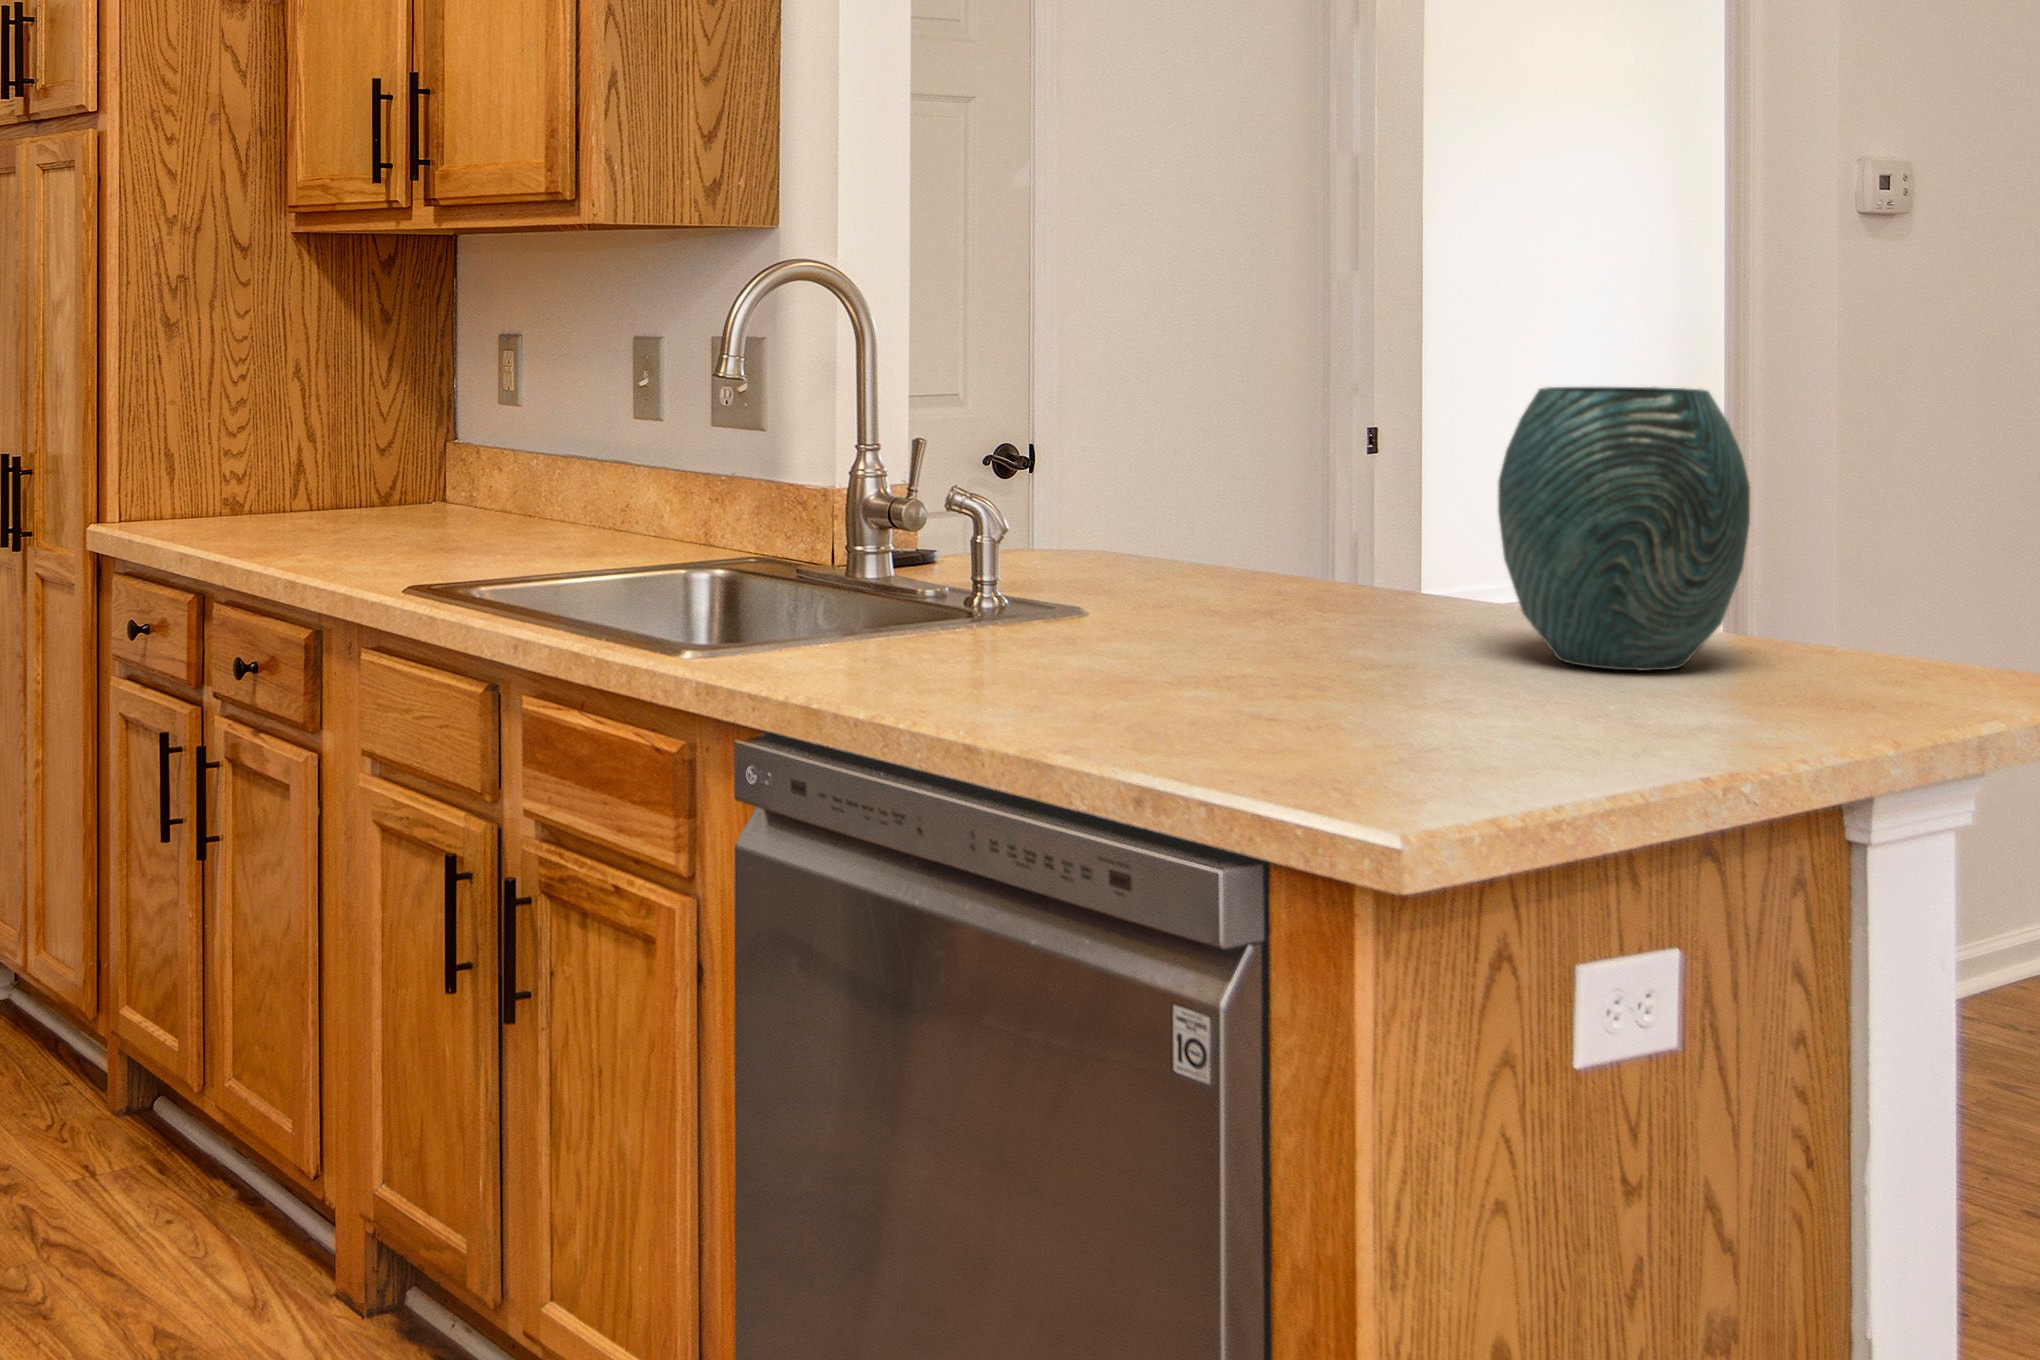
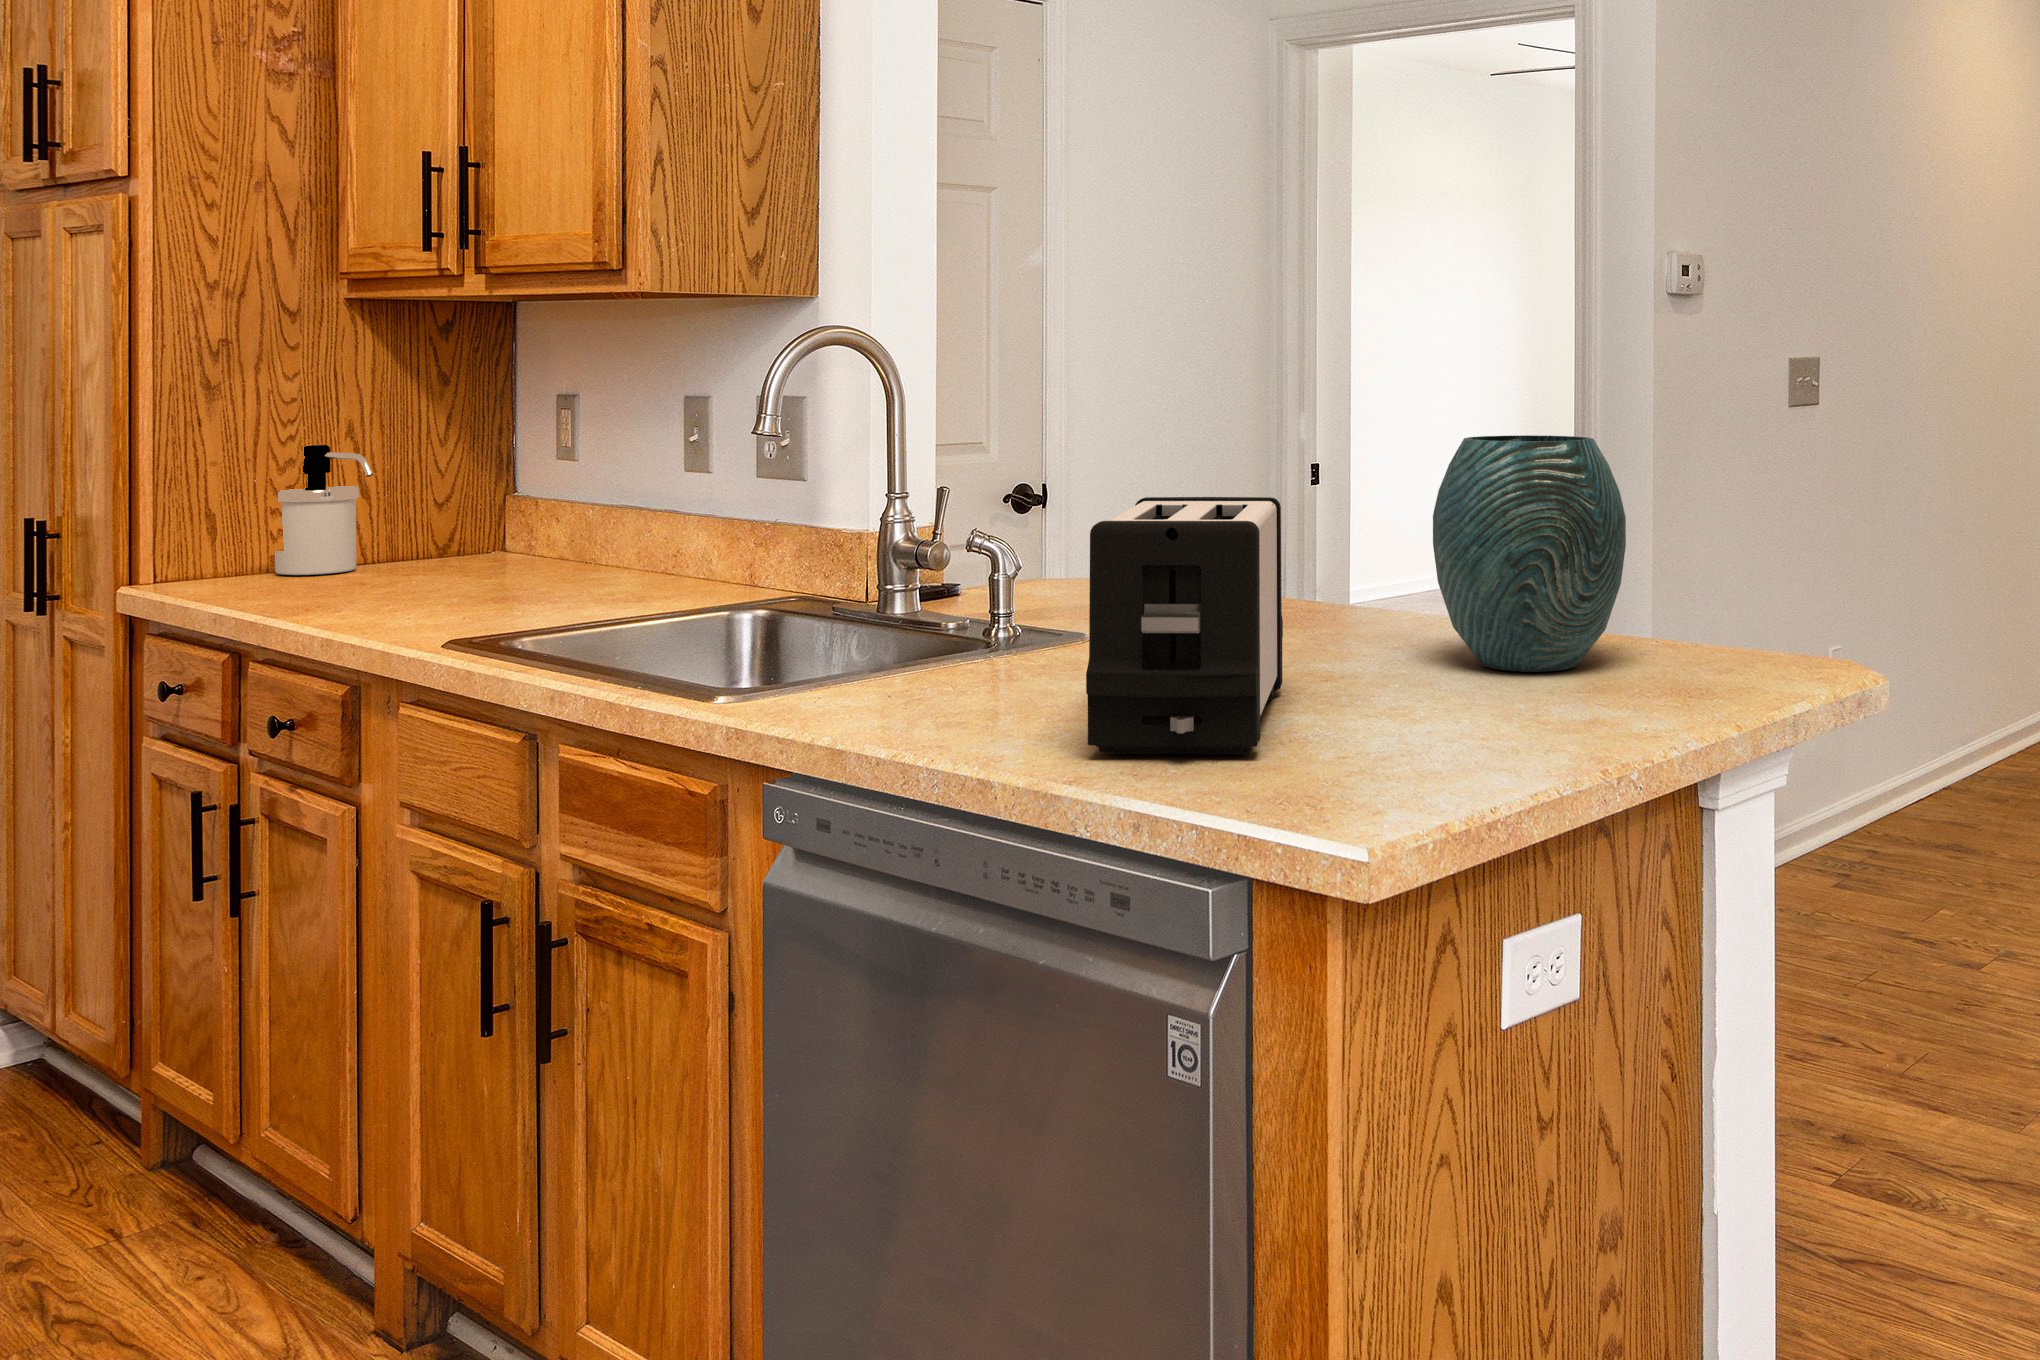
soap dispenser: none [226,387,322,521] -> present [275,445,373,575]
toaster: none [1085,448,1311,734] -> present [1086,497,1283,754]

